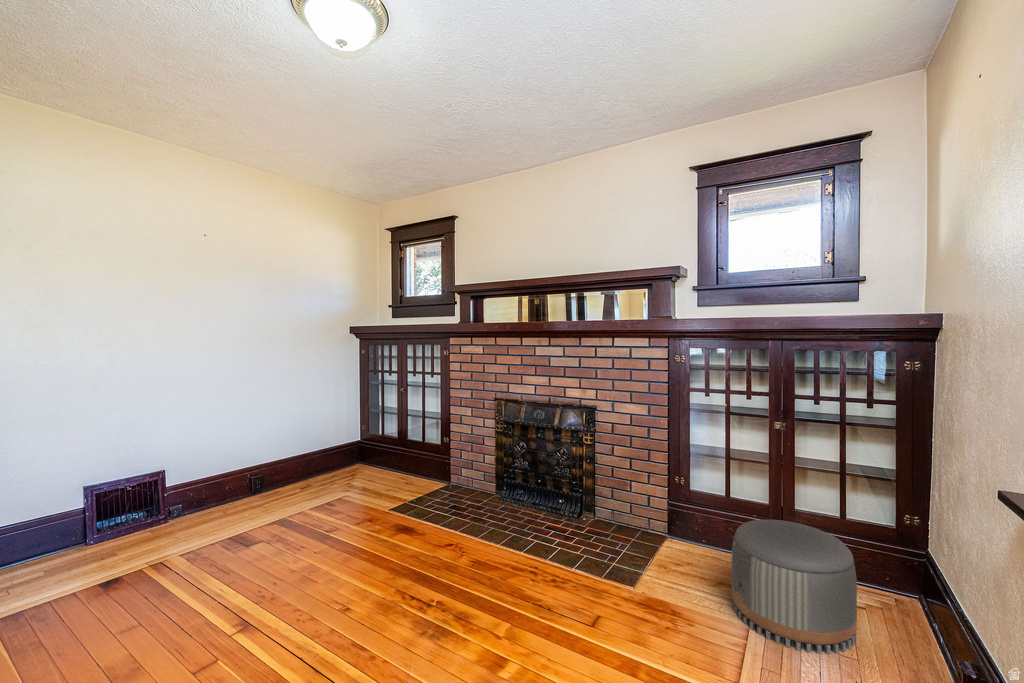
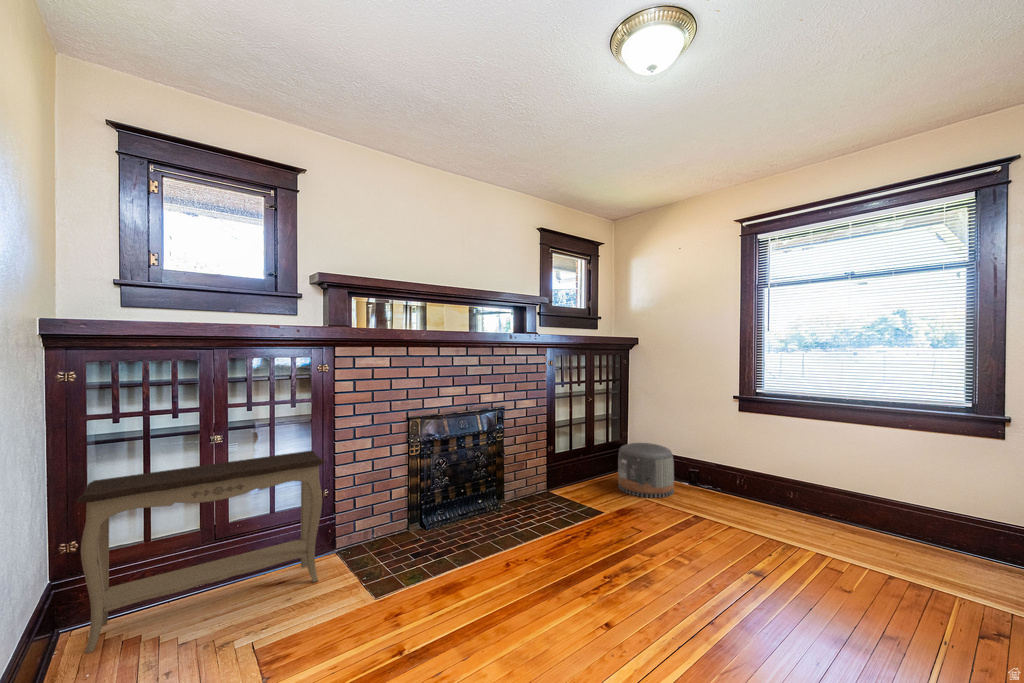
console table: none [344,399,435,489] -> present [77,451,325,654]

